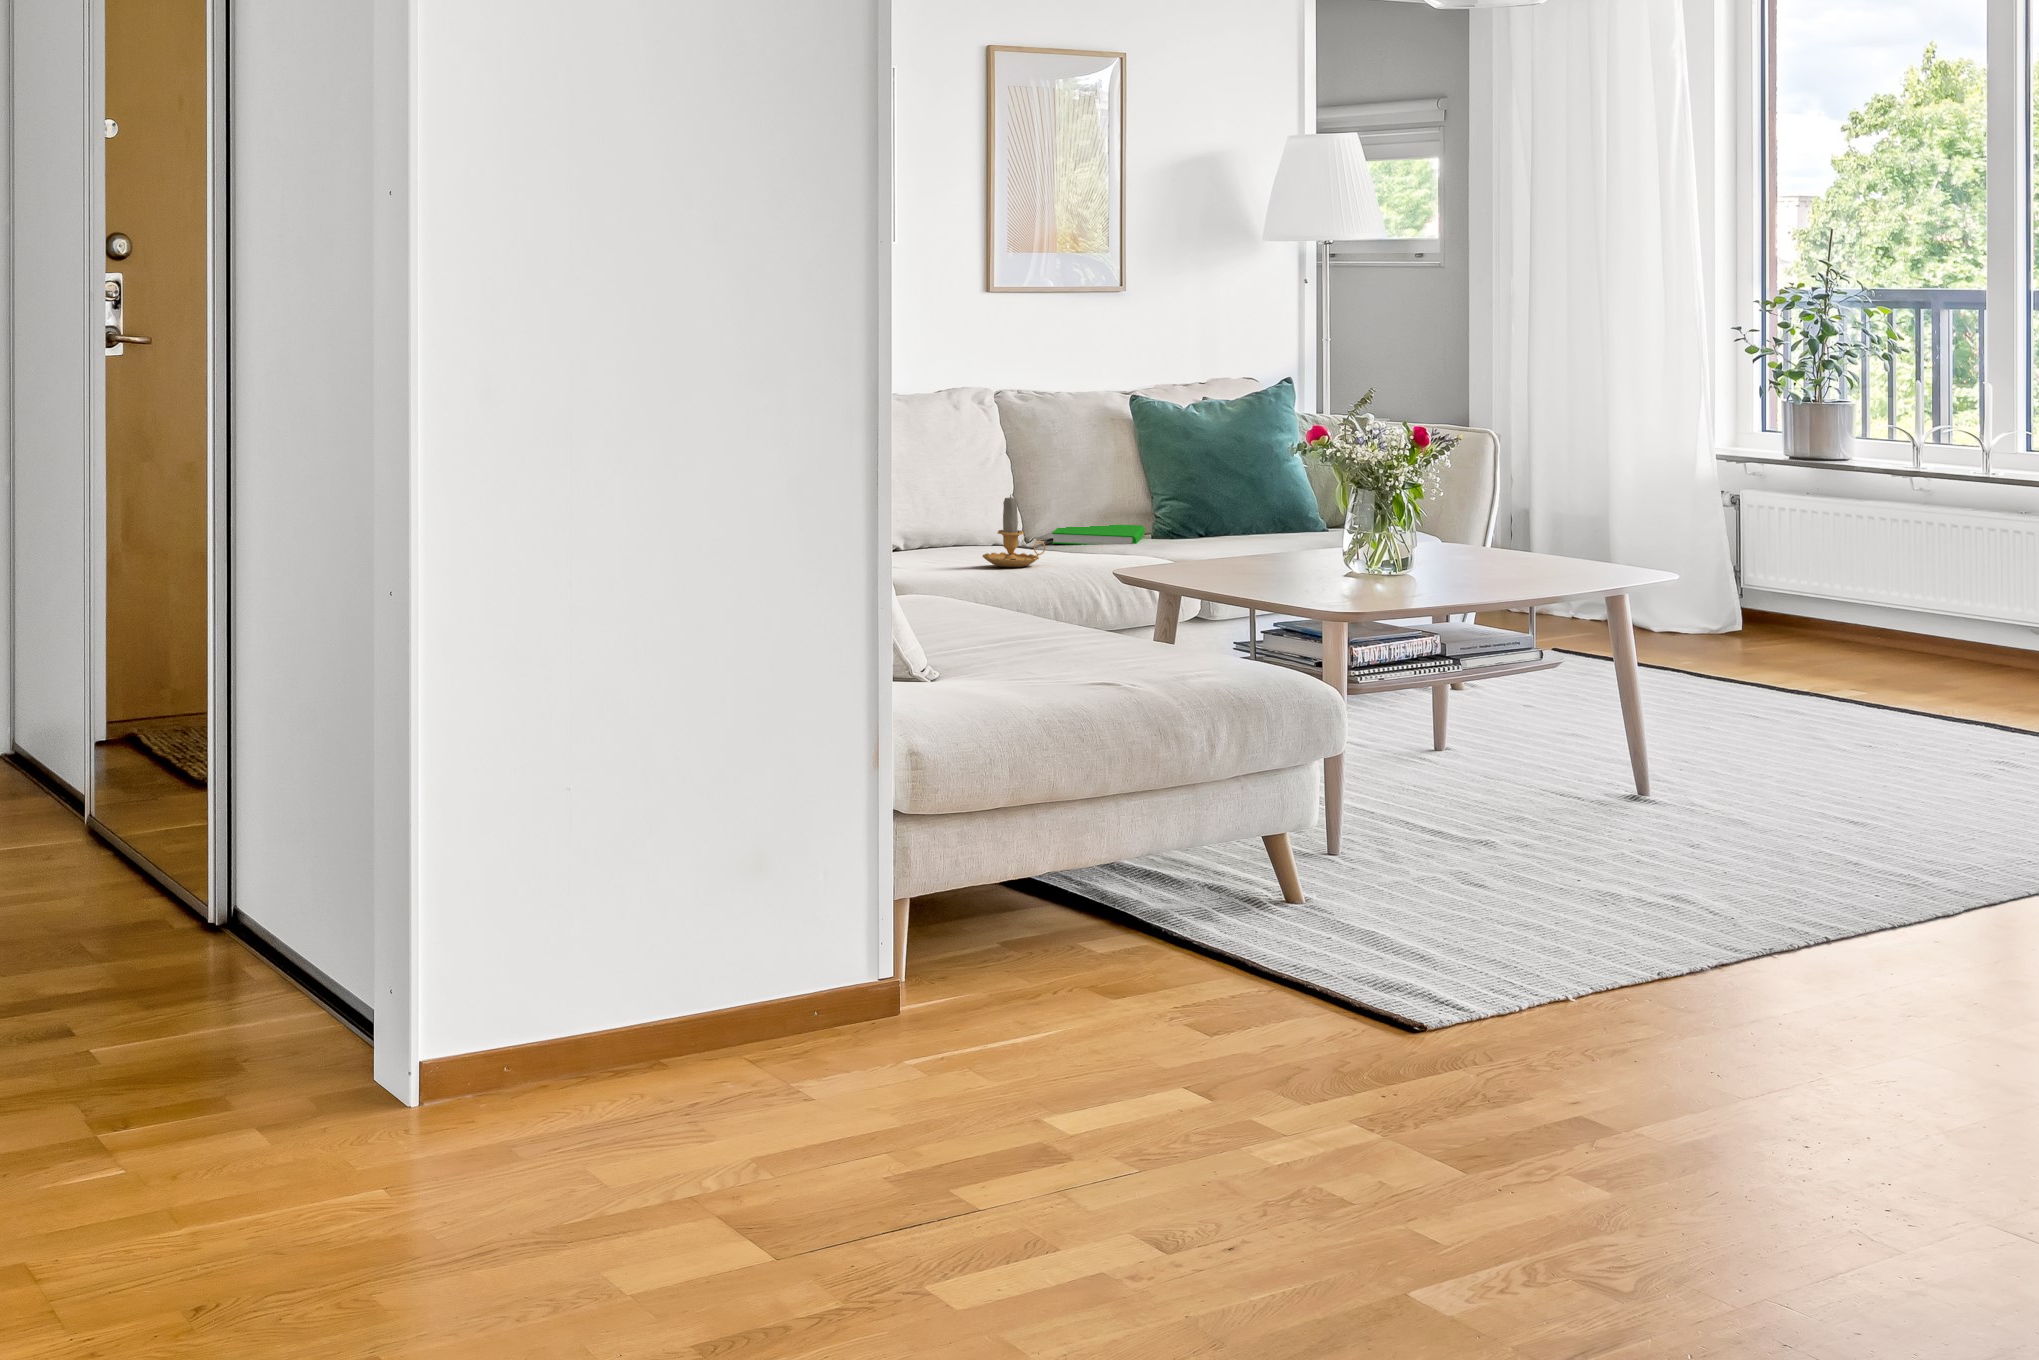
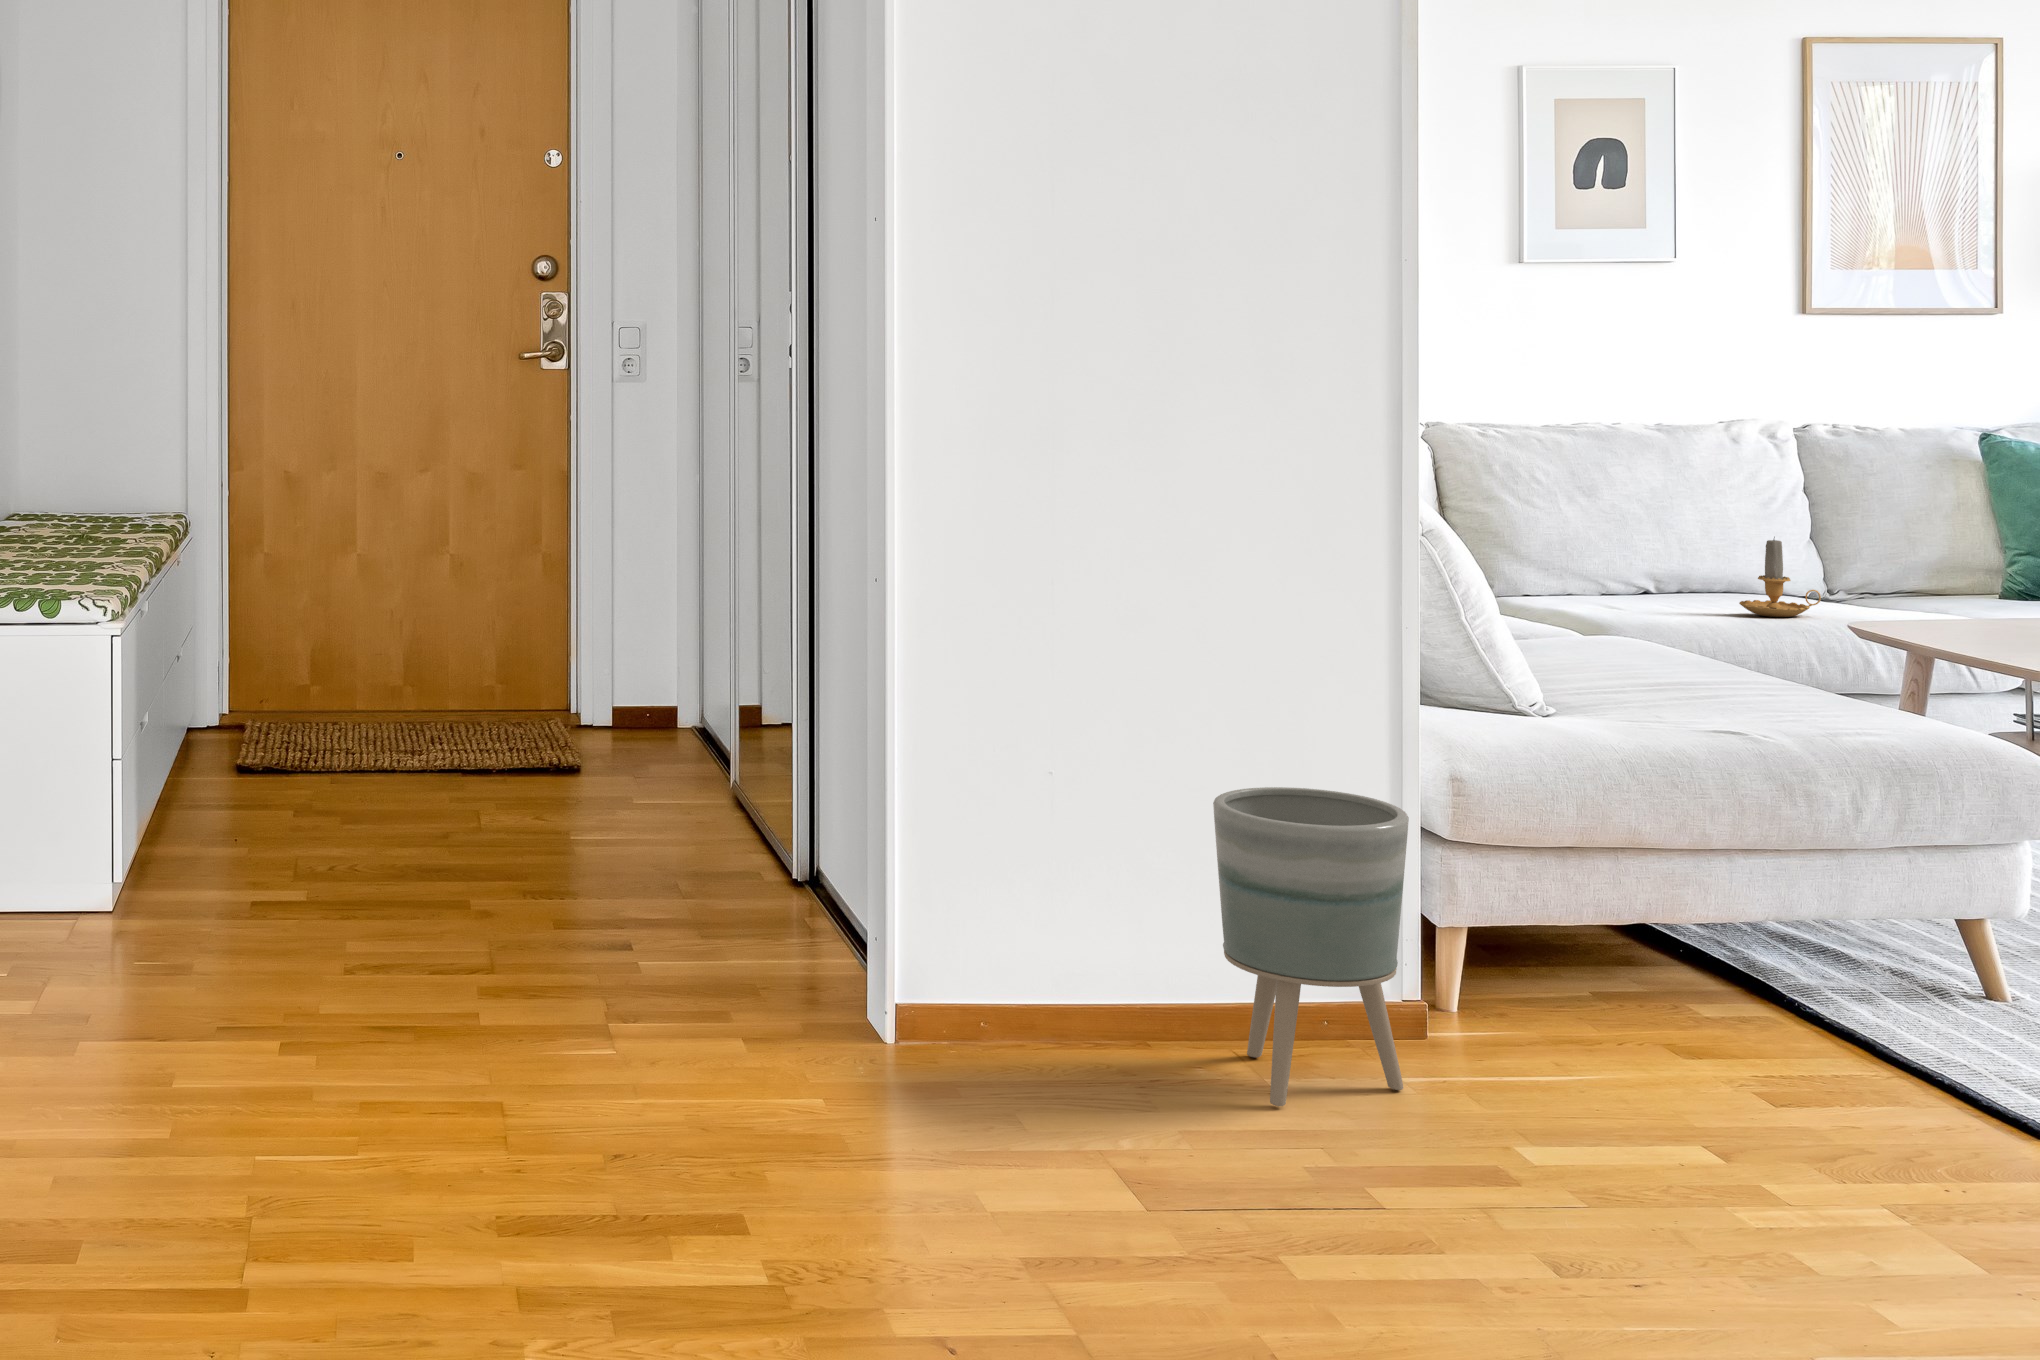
book: present [1052,524,1145,545] -> none [1866,575,2001,606]
planter: none [732,778,922,1113] -> present [1213,787,1409,1106]

